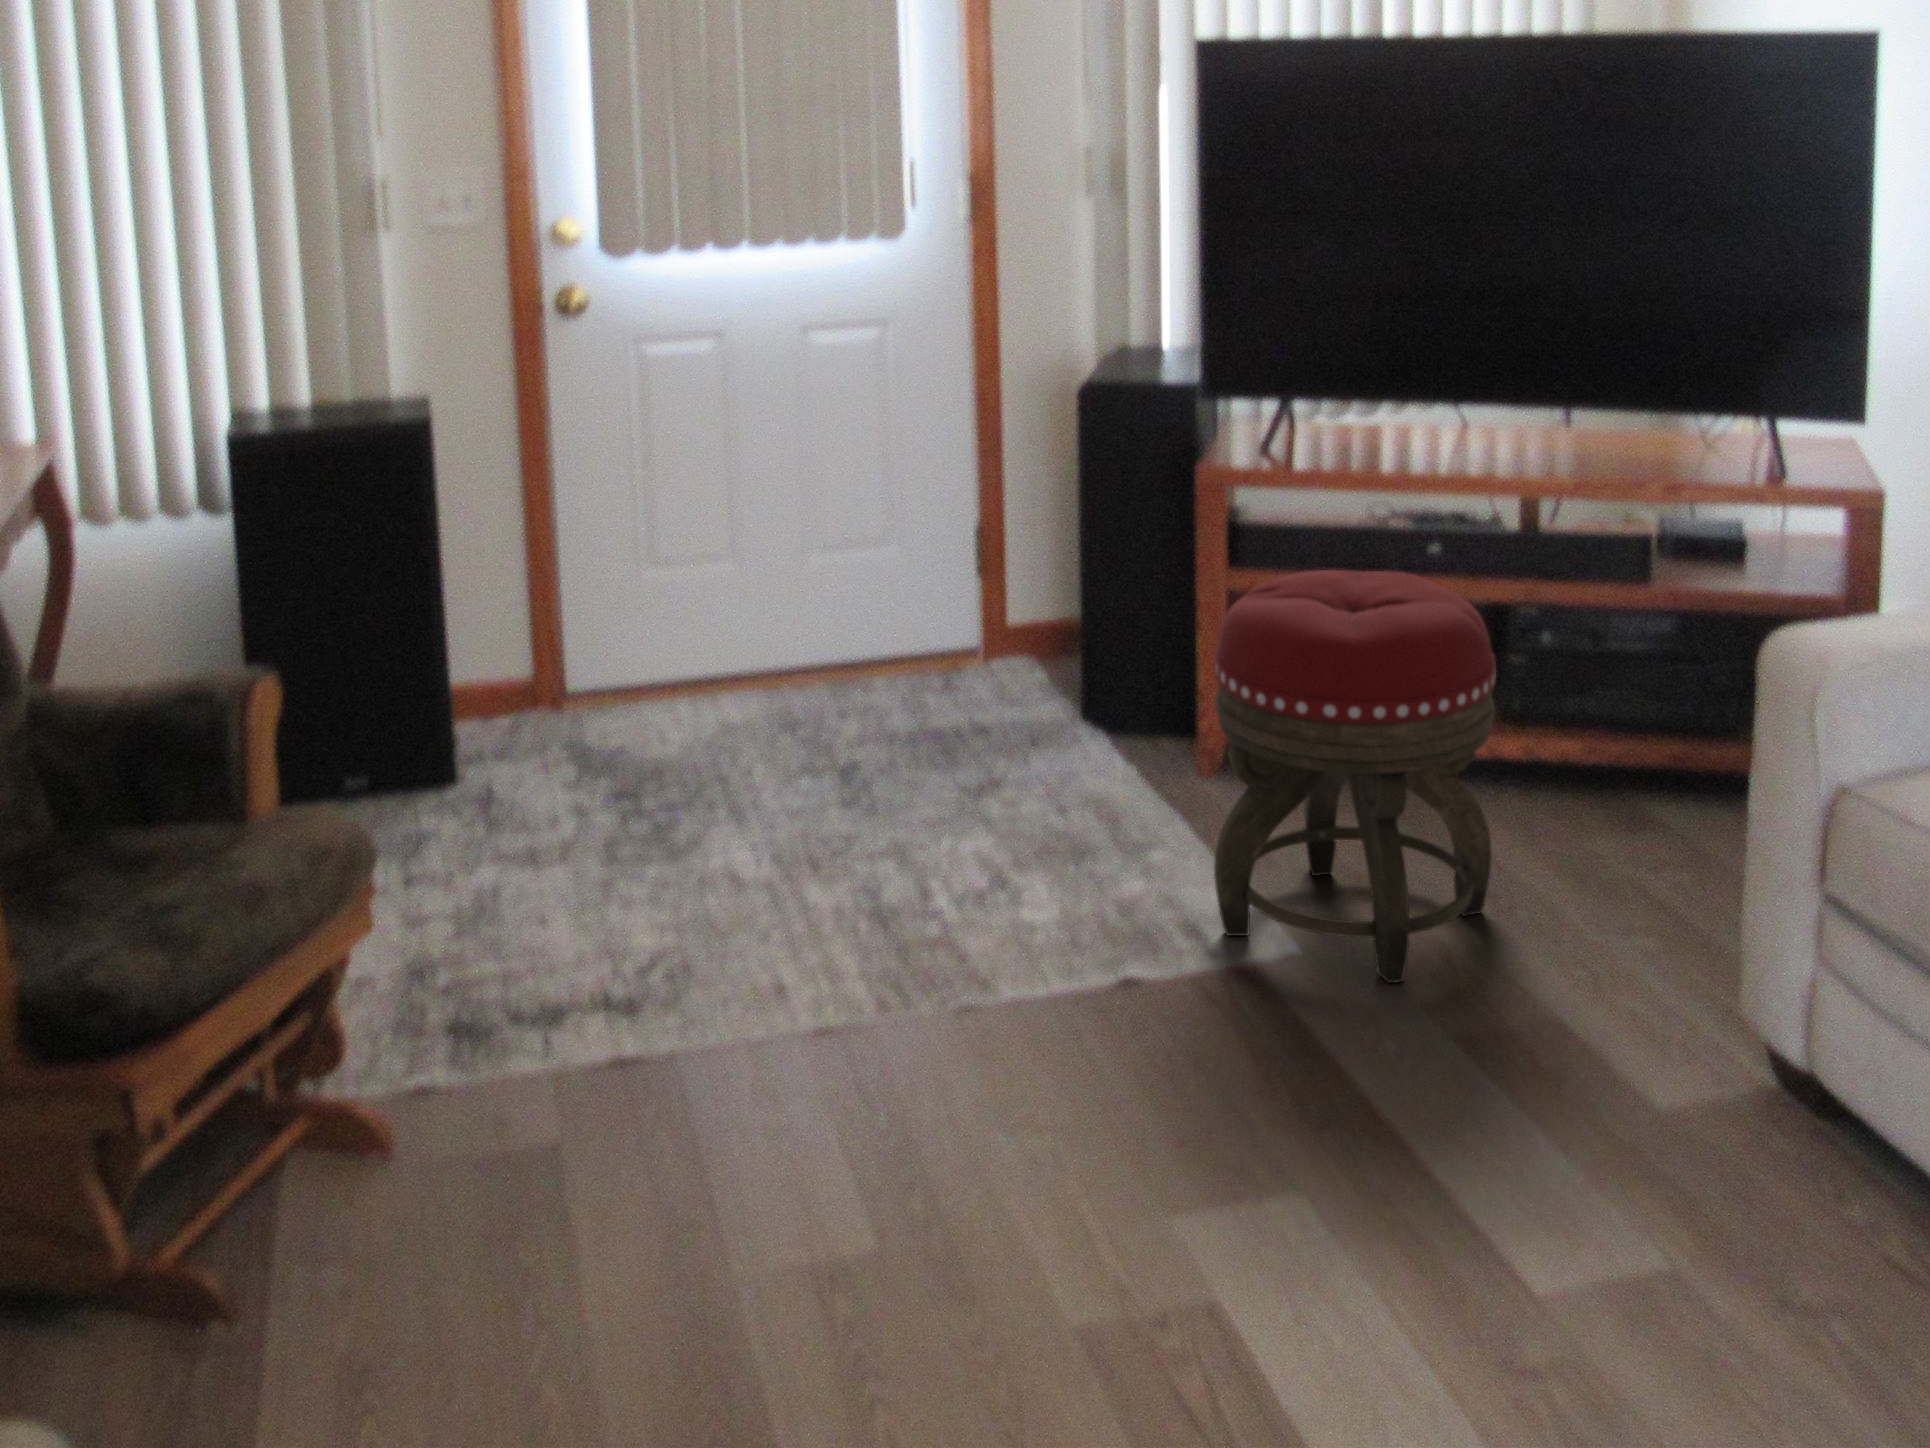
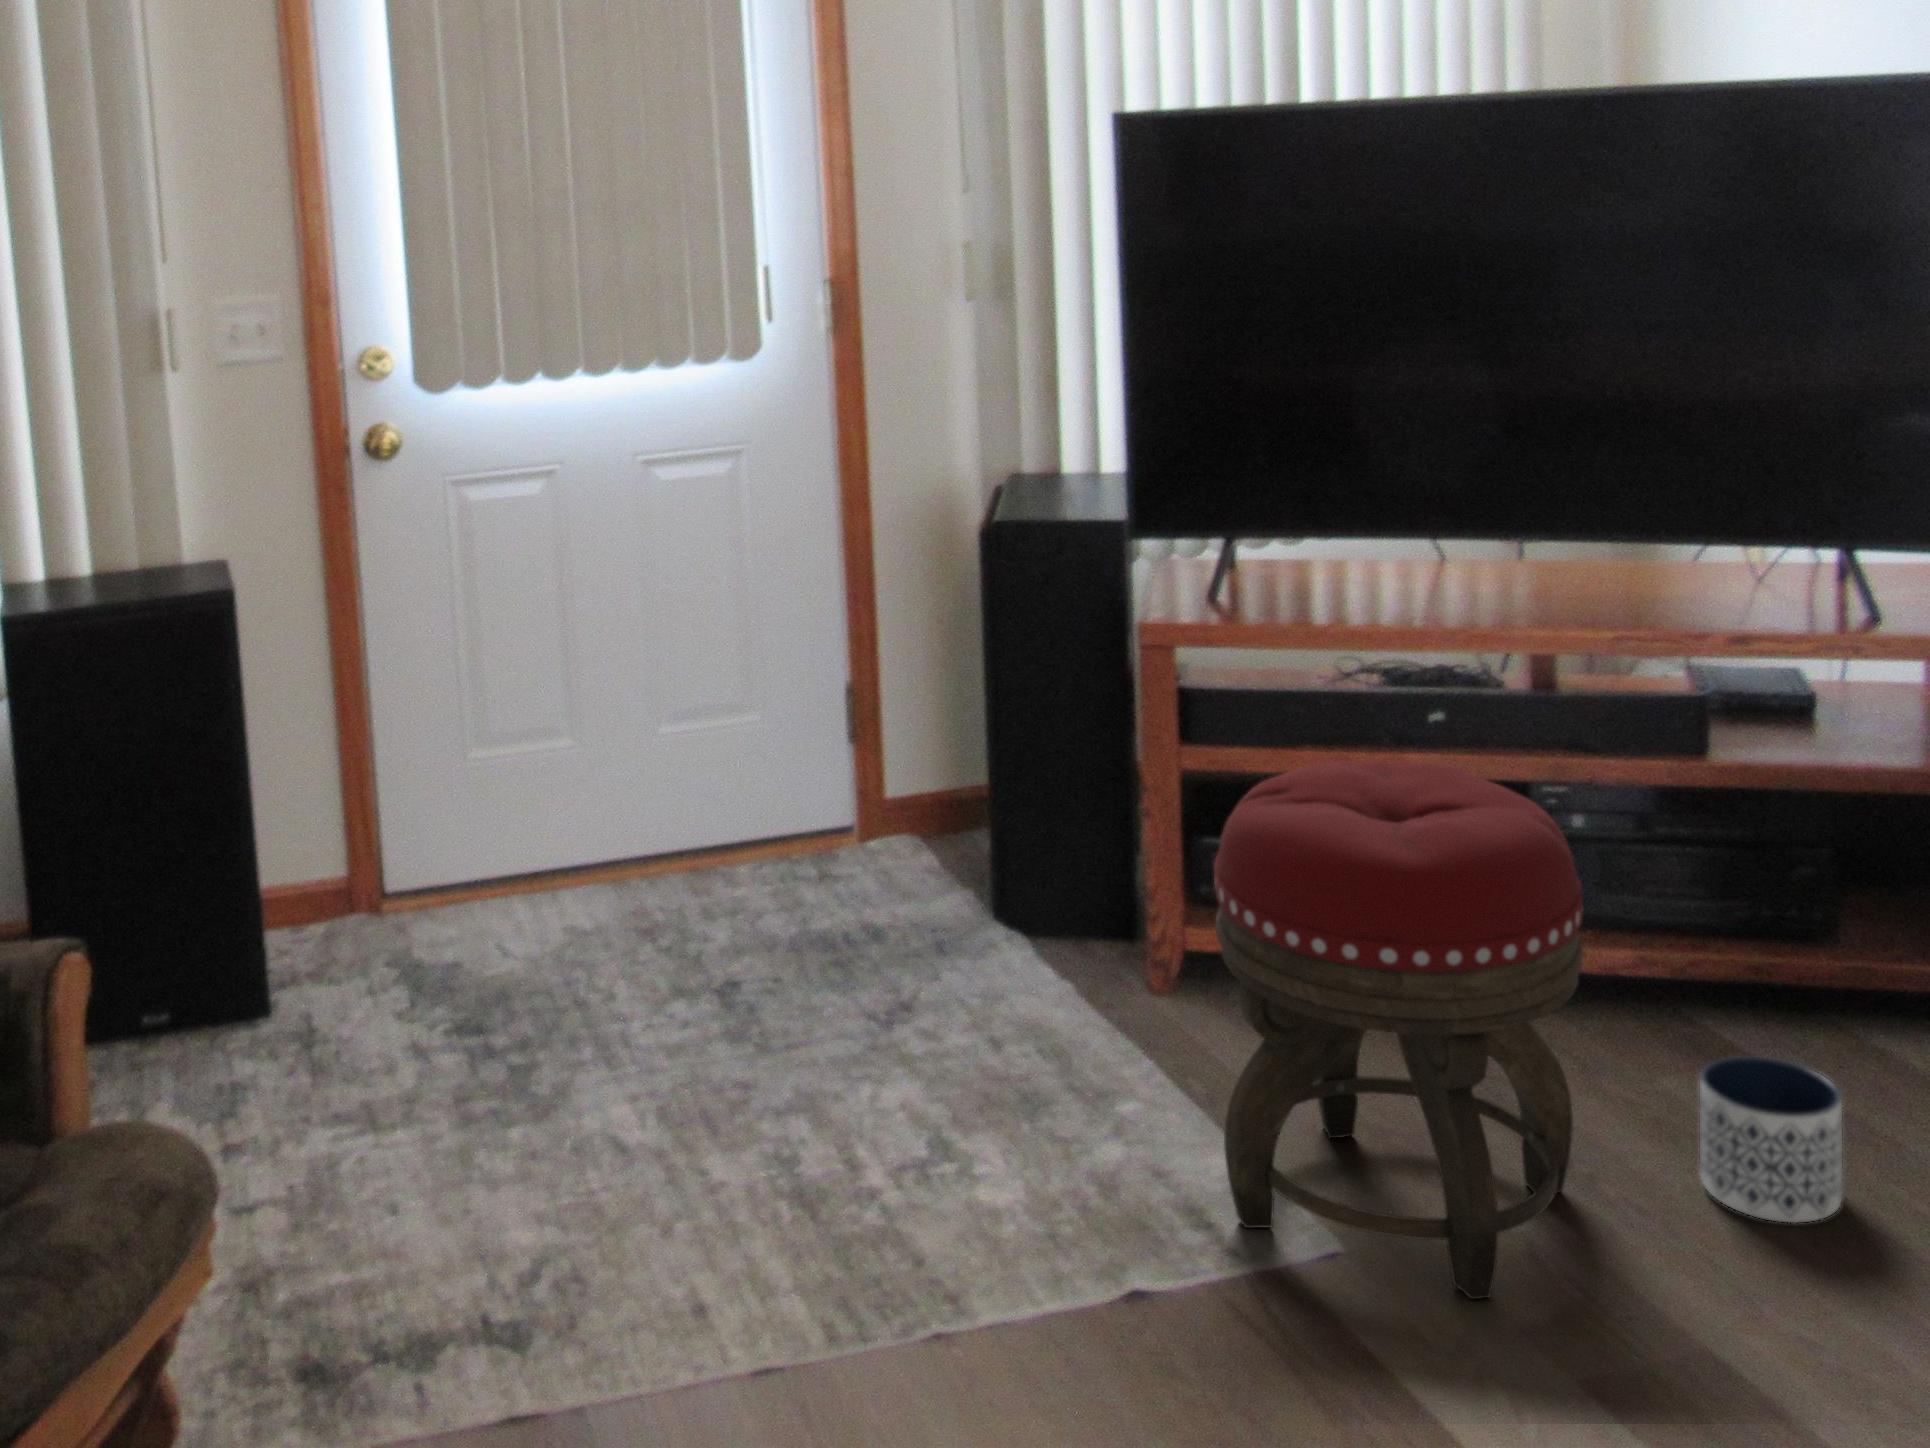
planter: none [1591,809,1695,933] -> present [1700,1056,1842,1223]

